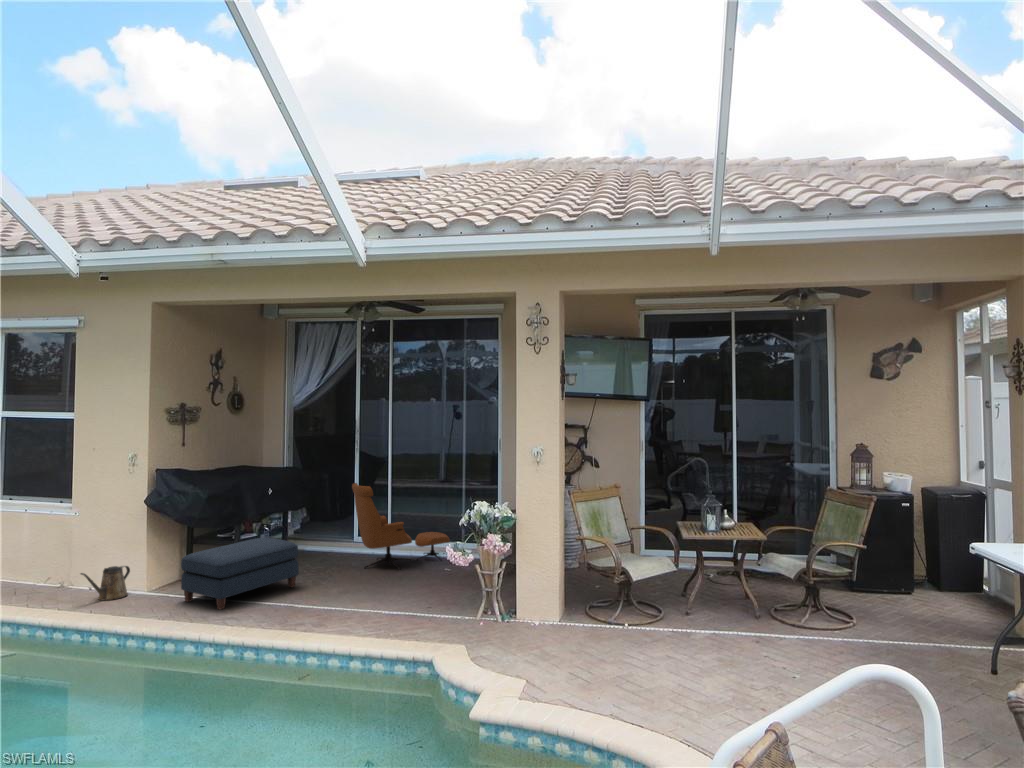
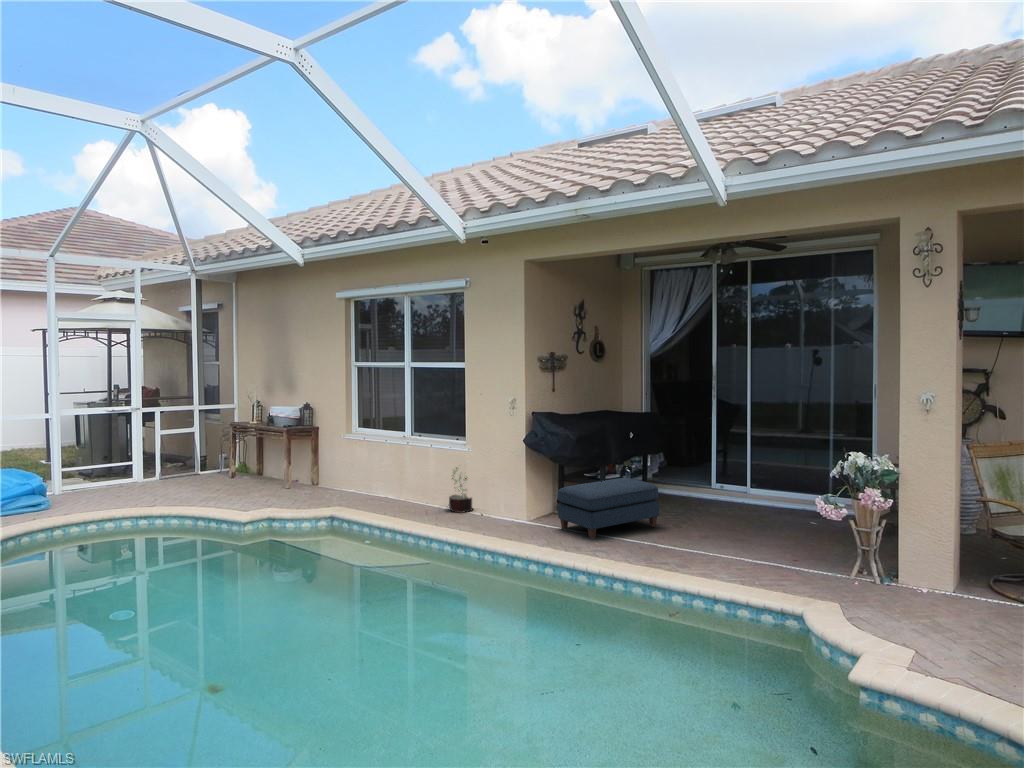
lounge chair: present [352,483,450,570] -> none [709,430,817,522]
decorative plant: none [35,536,74,596] -> present [449,467,473,513]
watering can: present [81,566,130,600] -> none [481,493,516,521]

